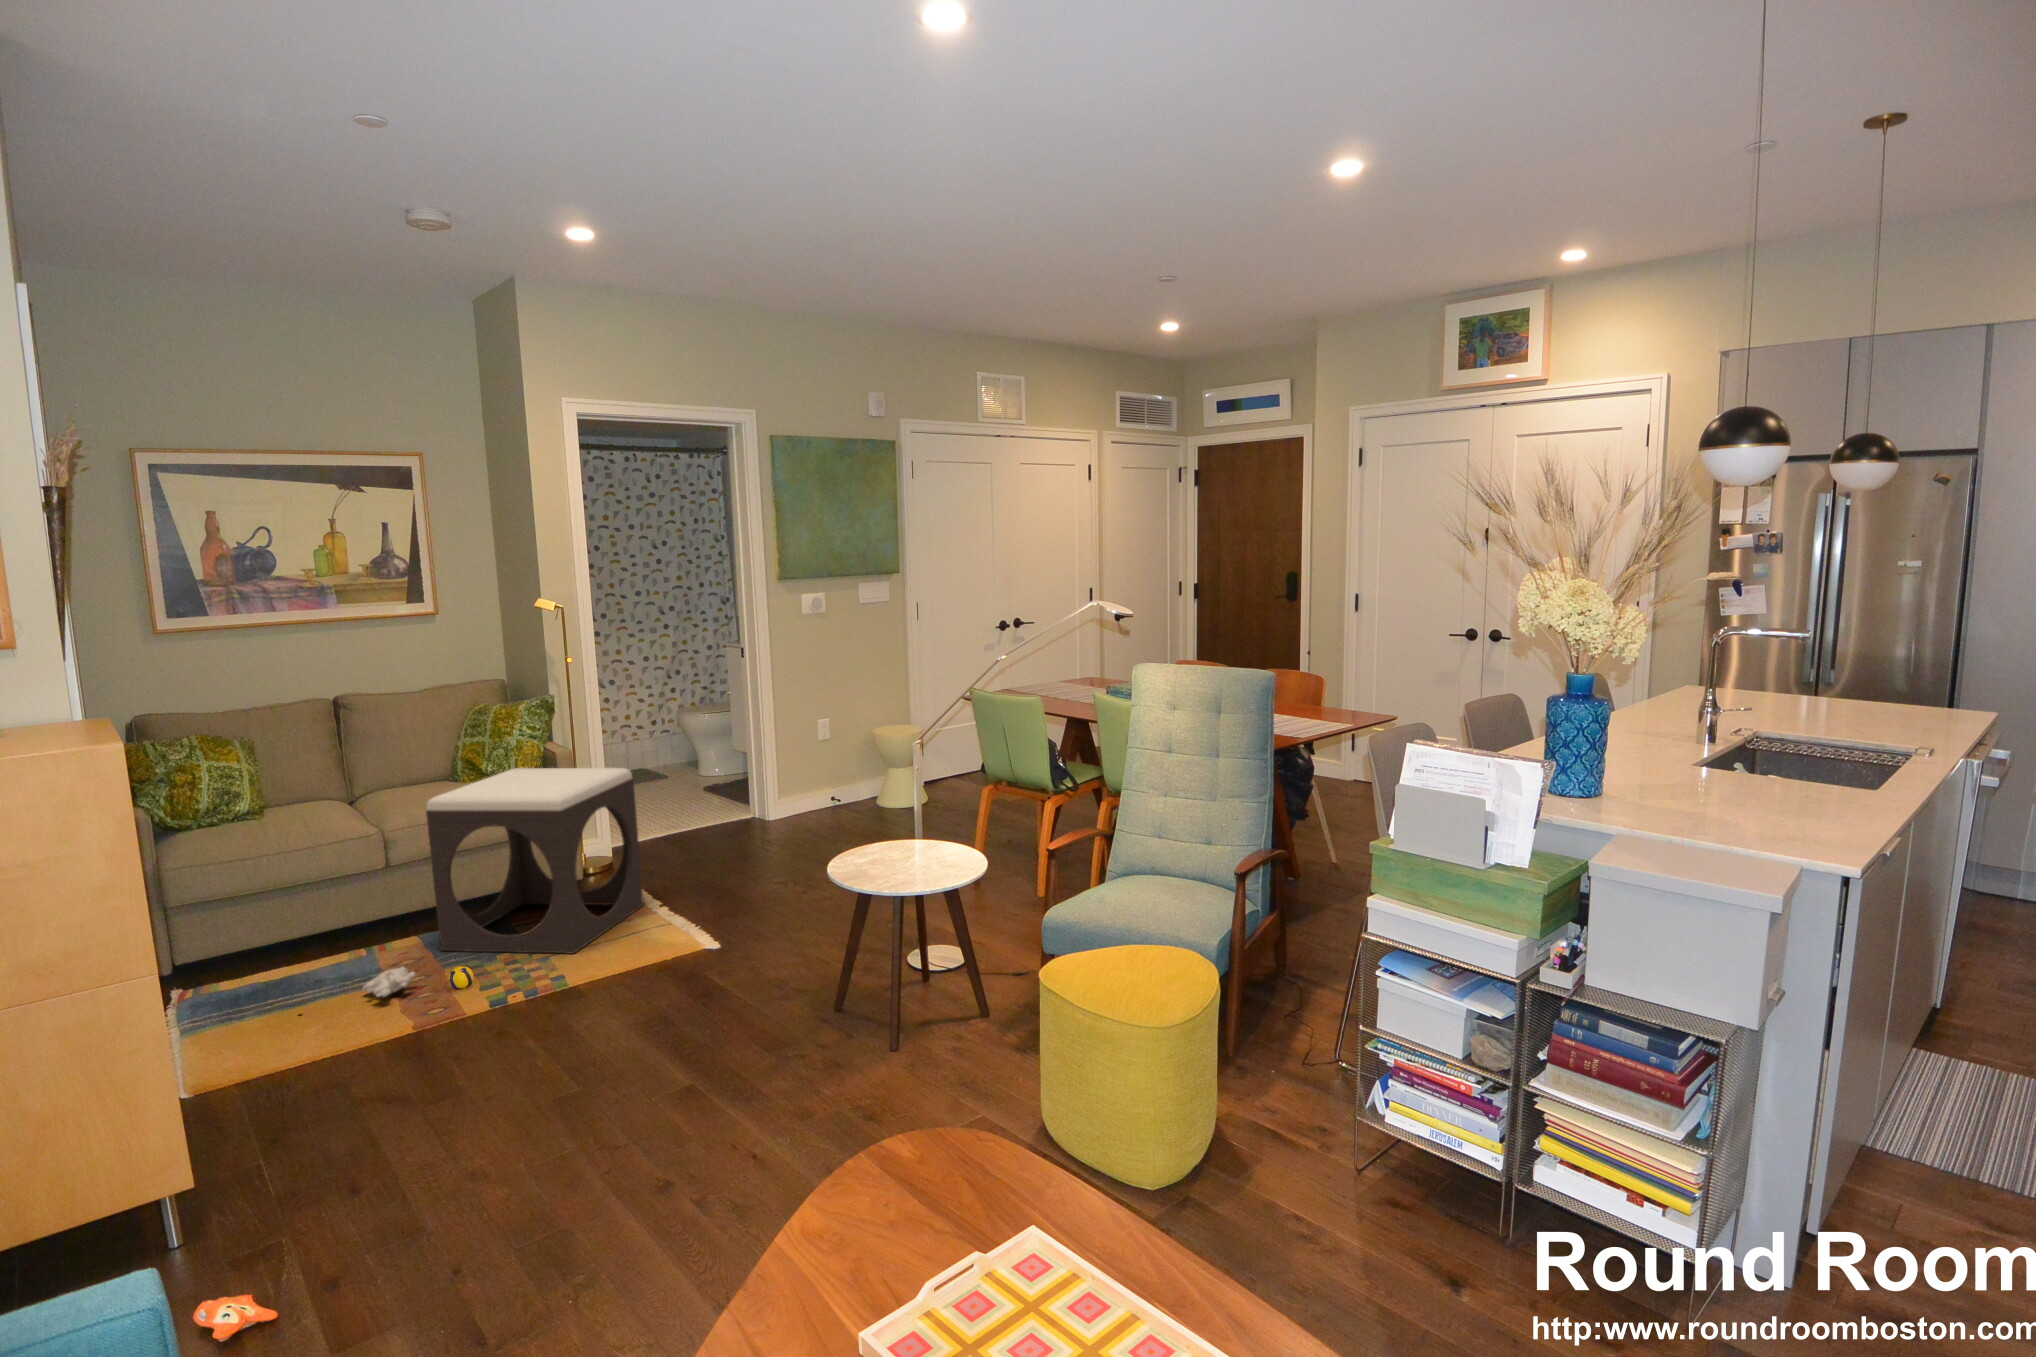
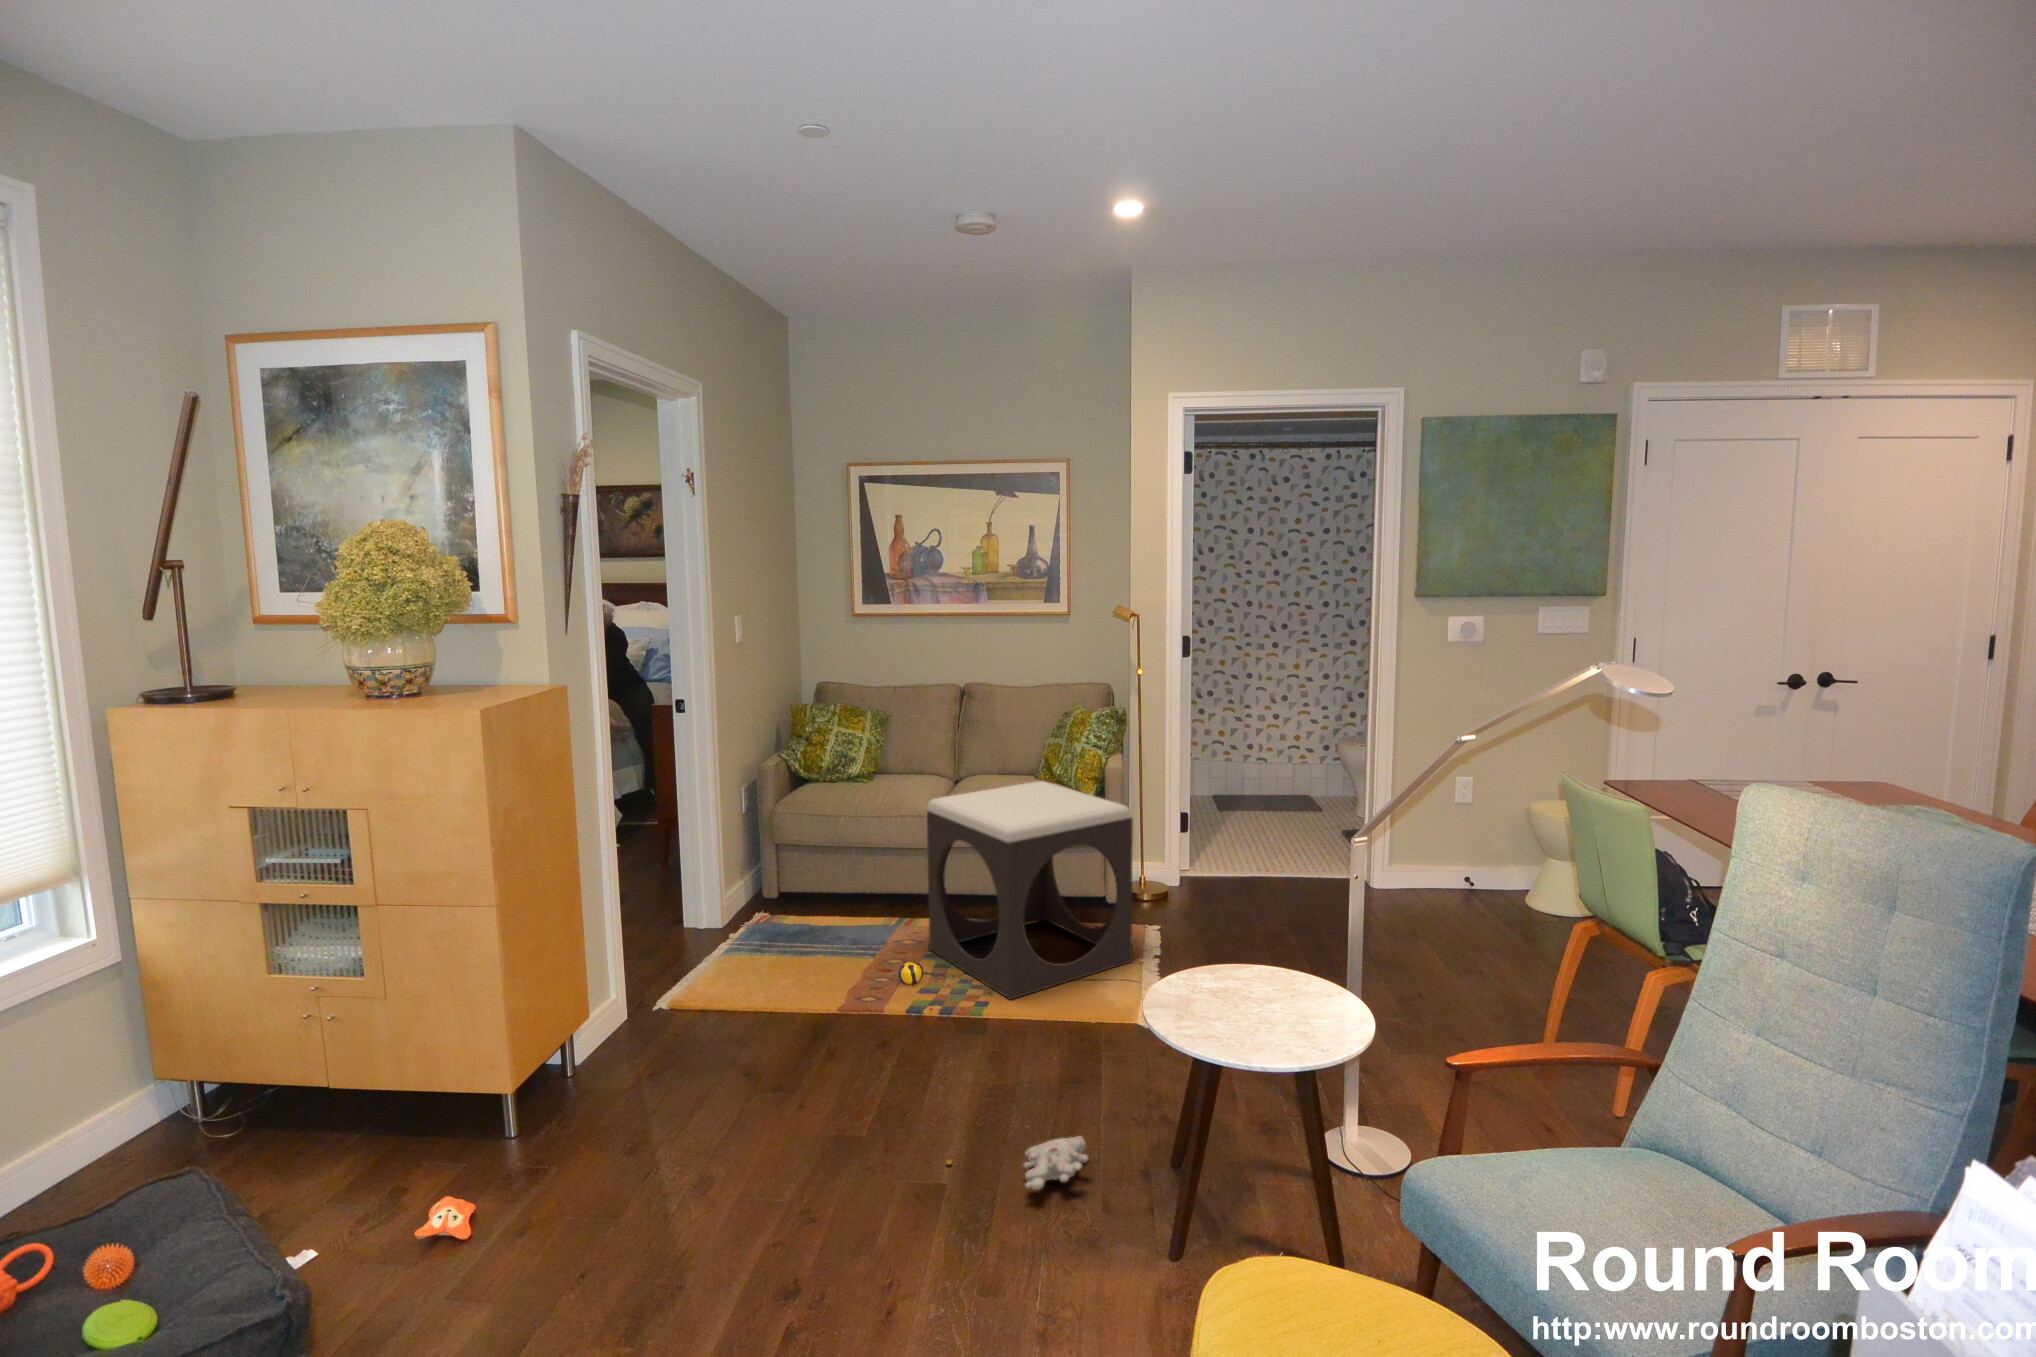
plush toy: present [298,967,415,1015] -> present [946,1136,1089,1190]

